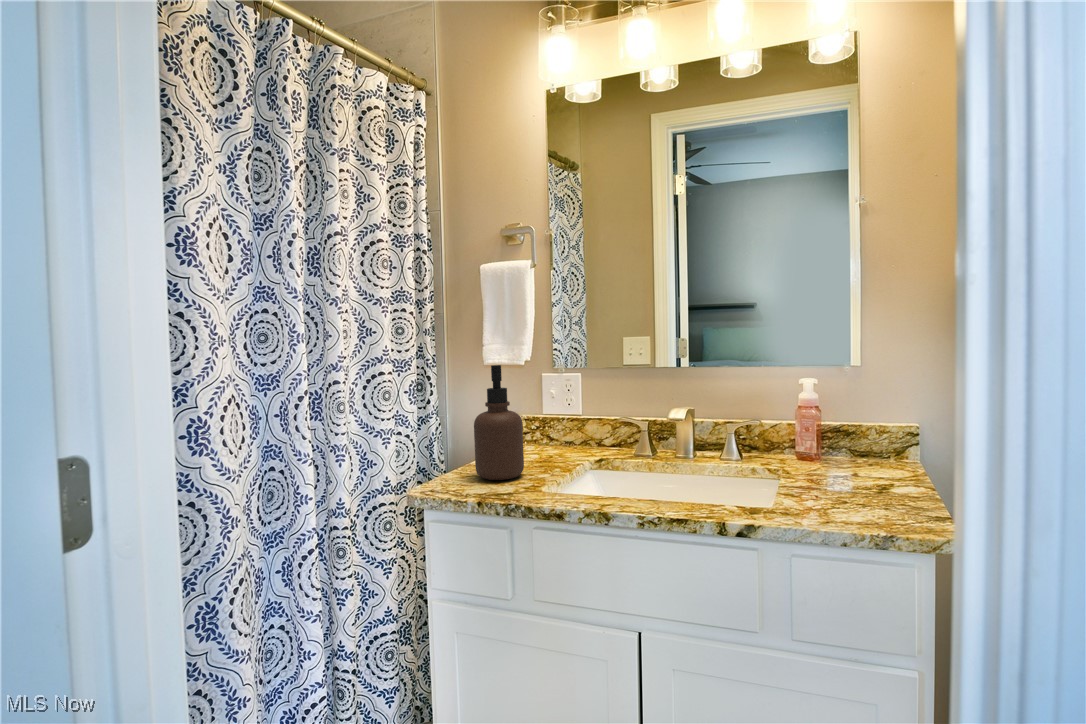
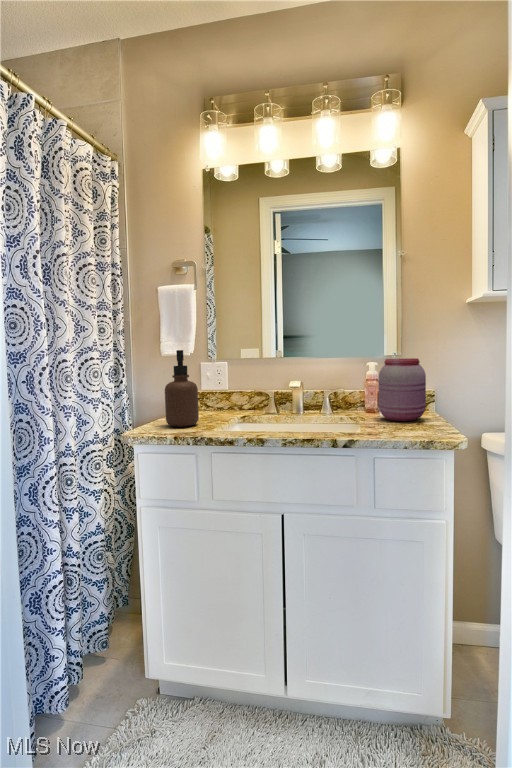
jar: none [812,380,895,487] -> present [379,358,426,421]

